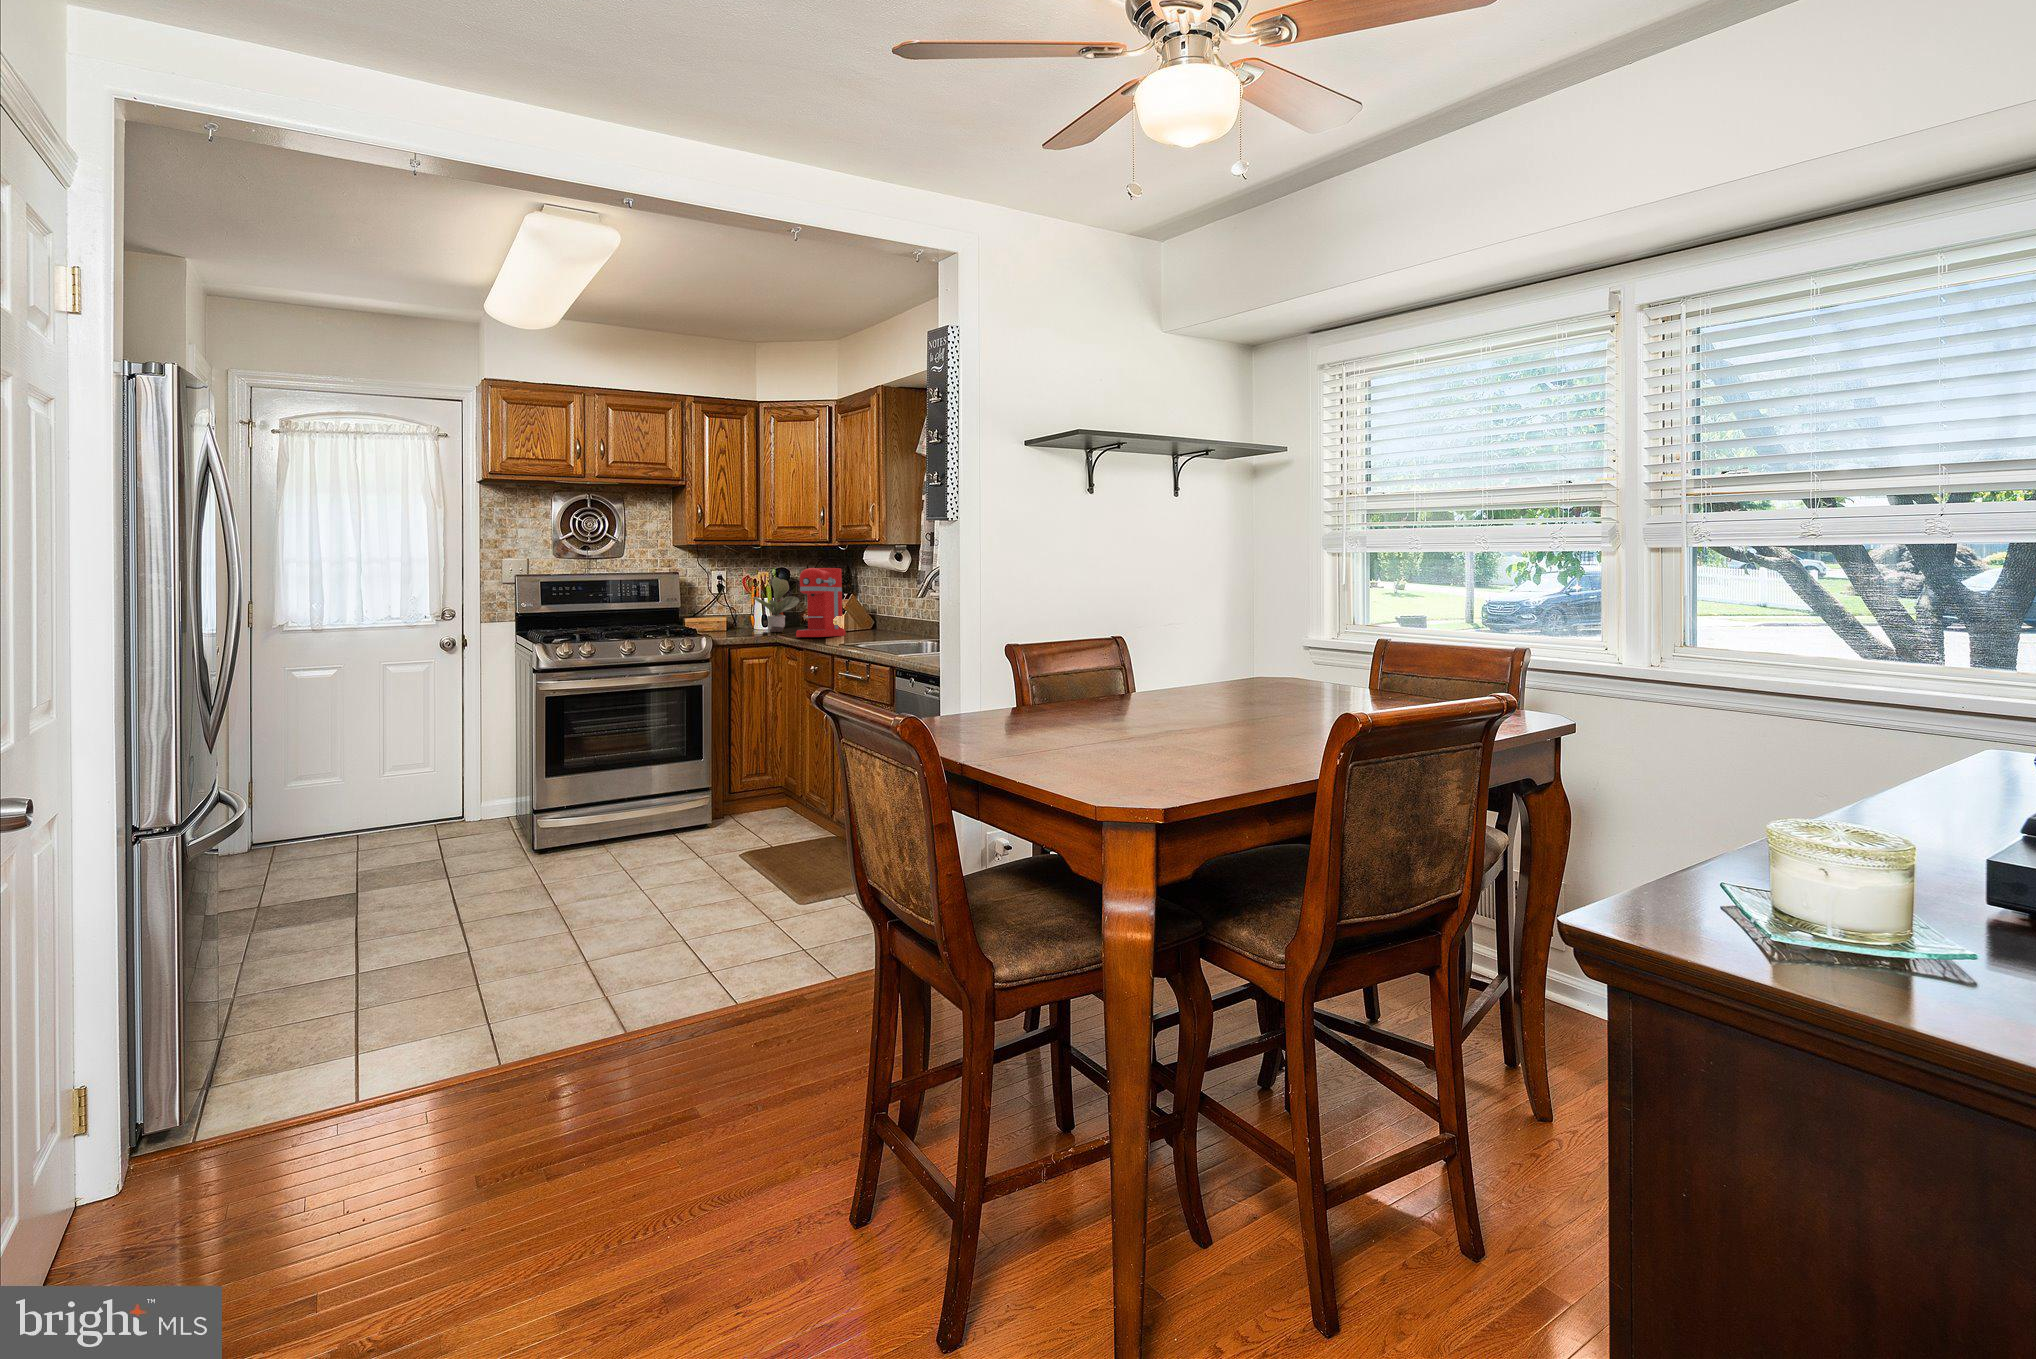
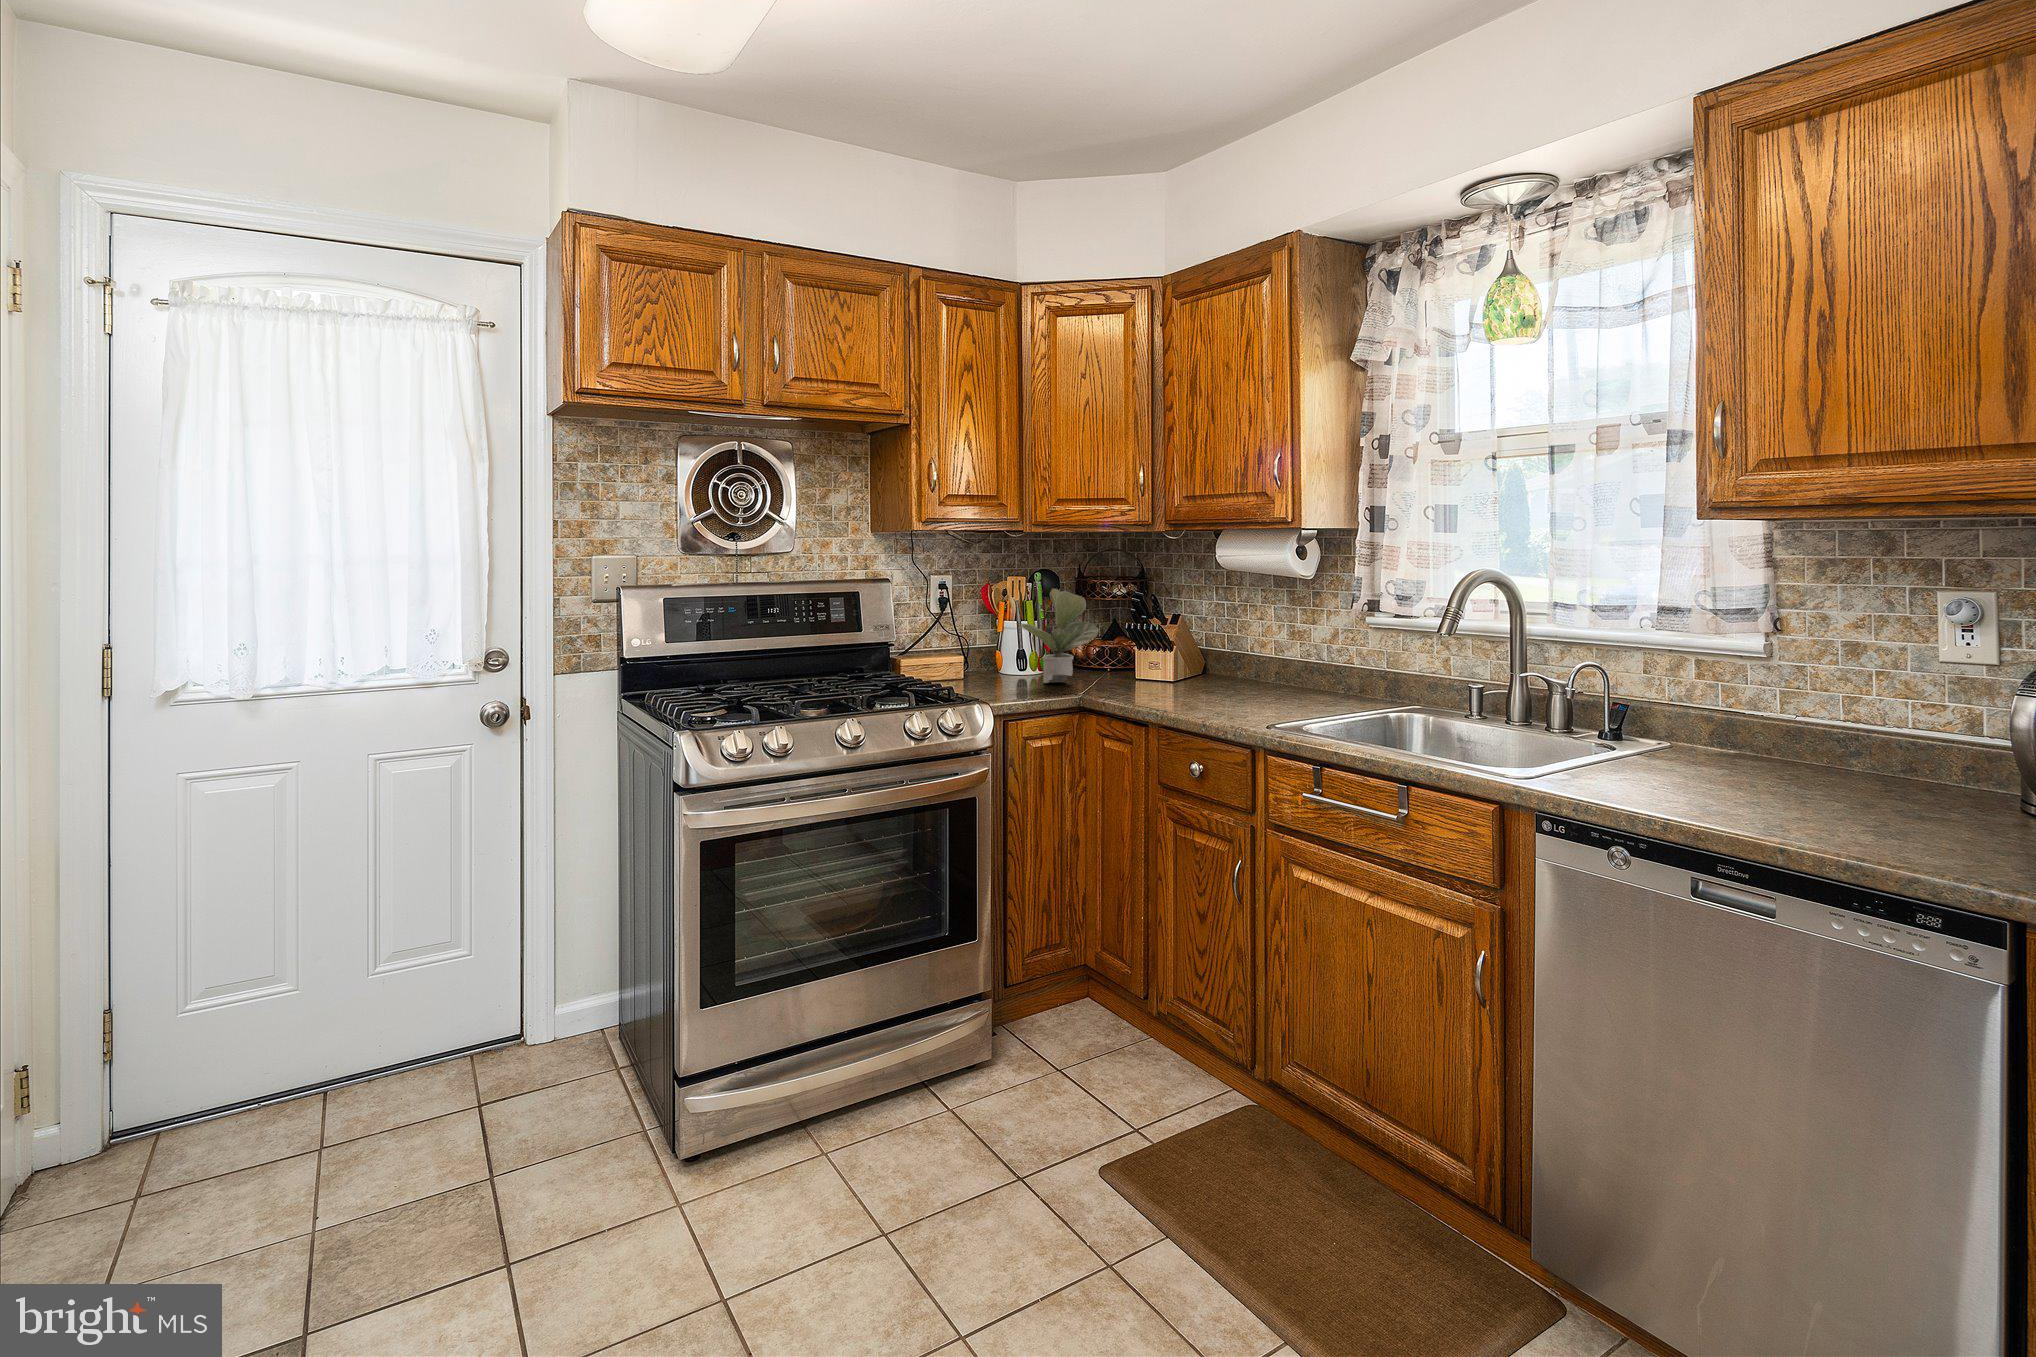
coffee maker: present [796,568,846,637] -> none [1127,574,1197,702]

